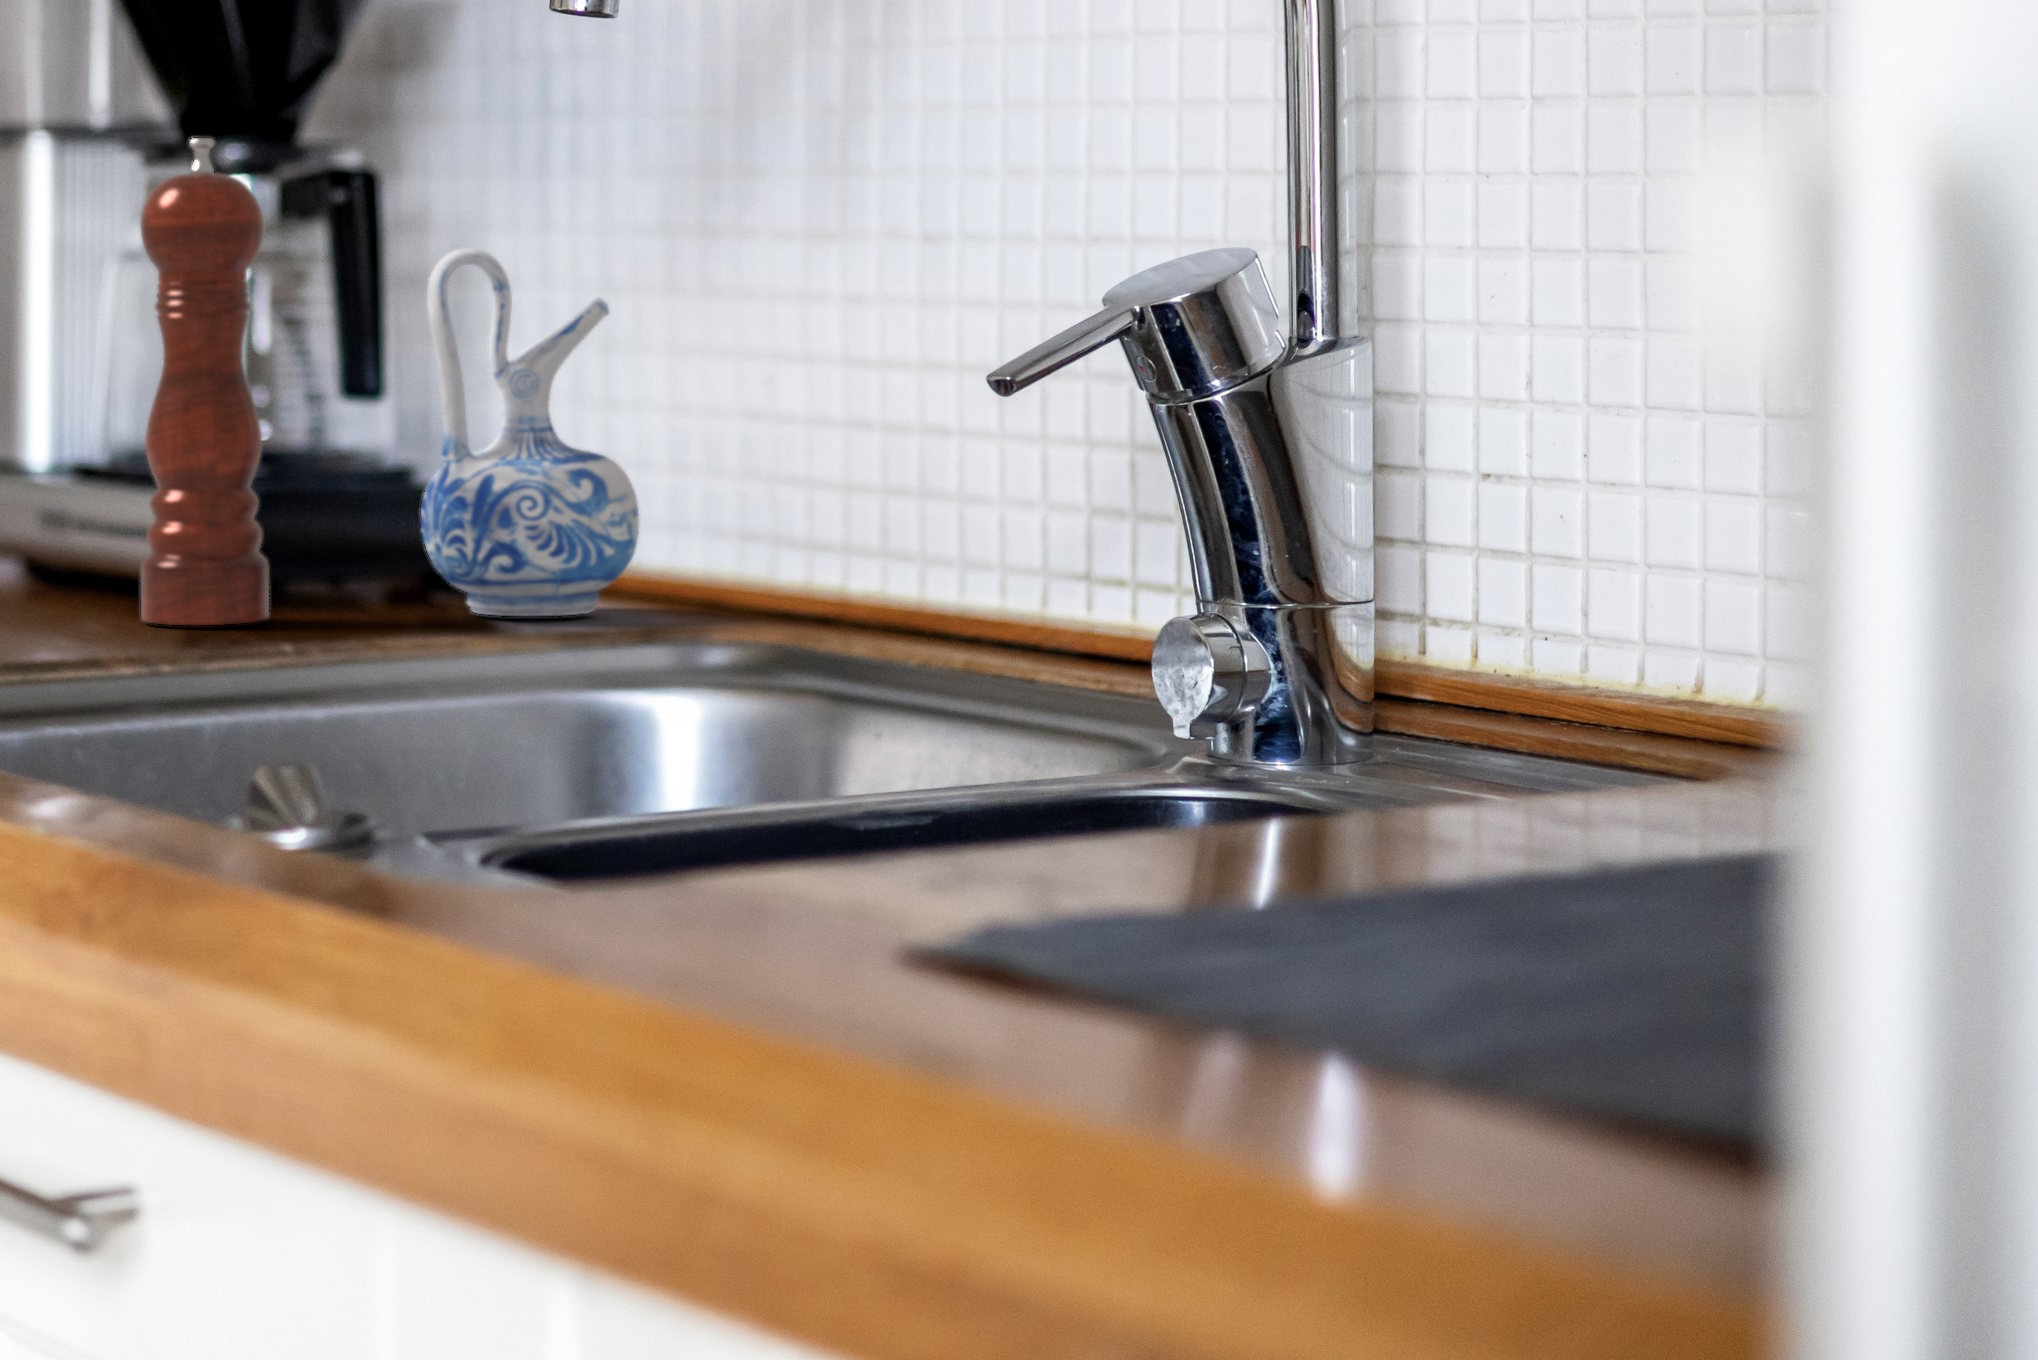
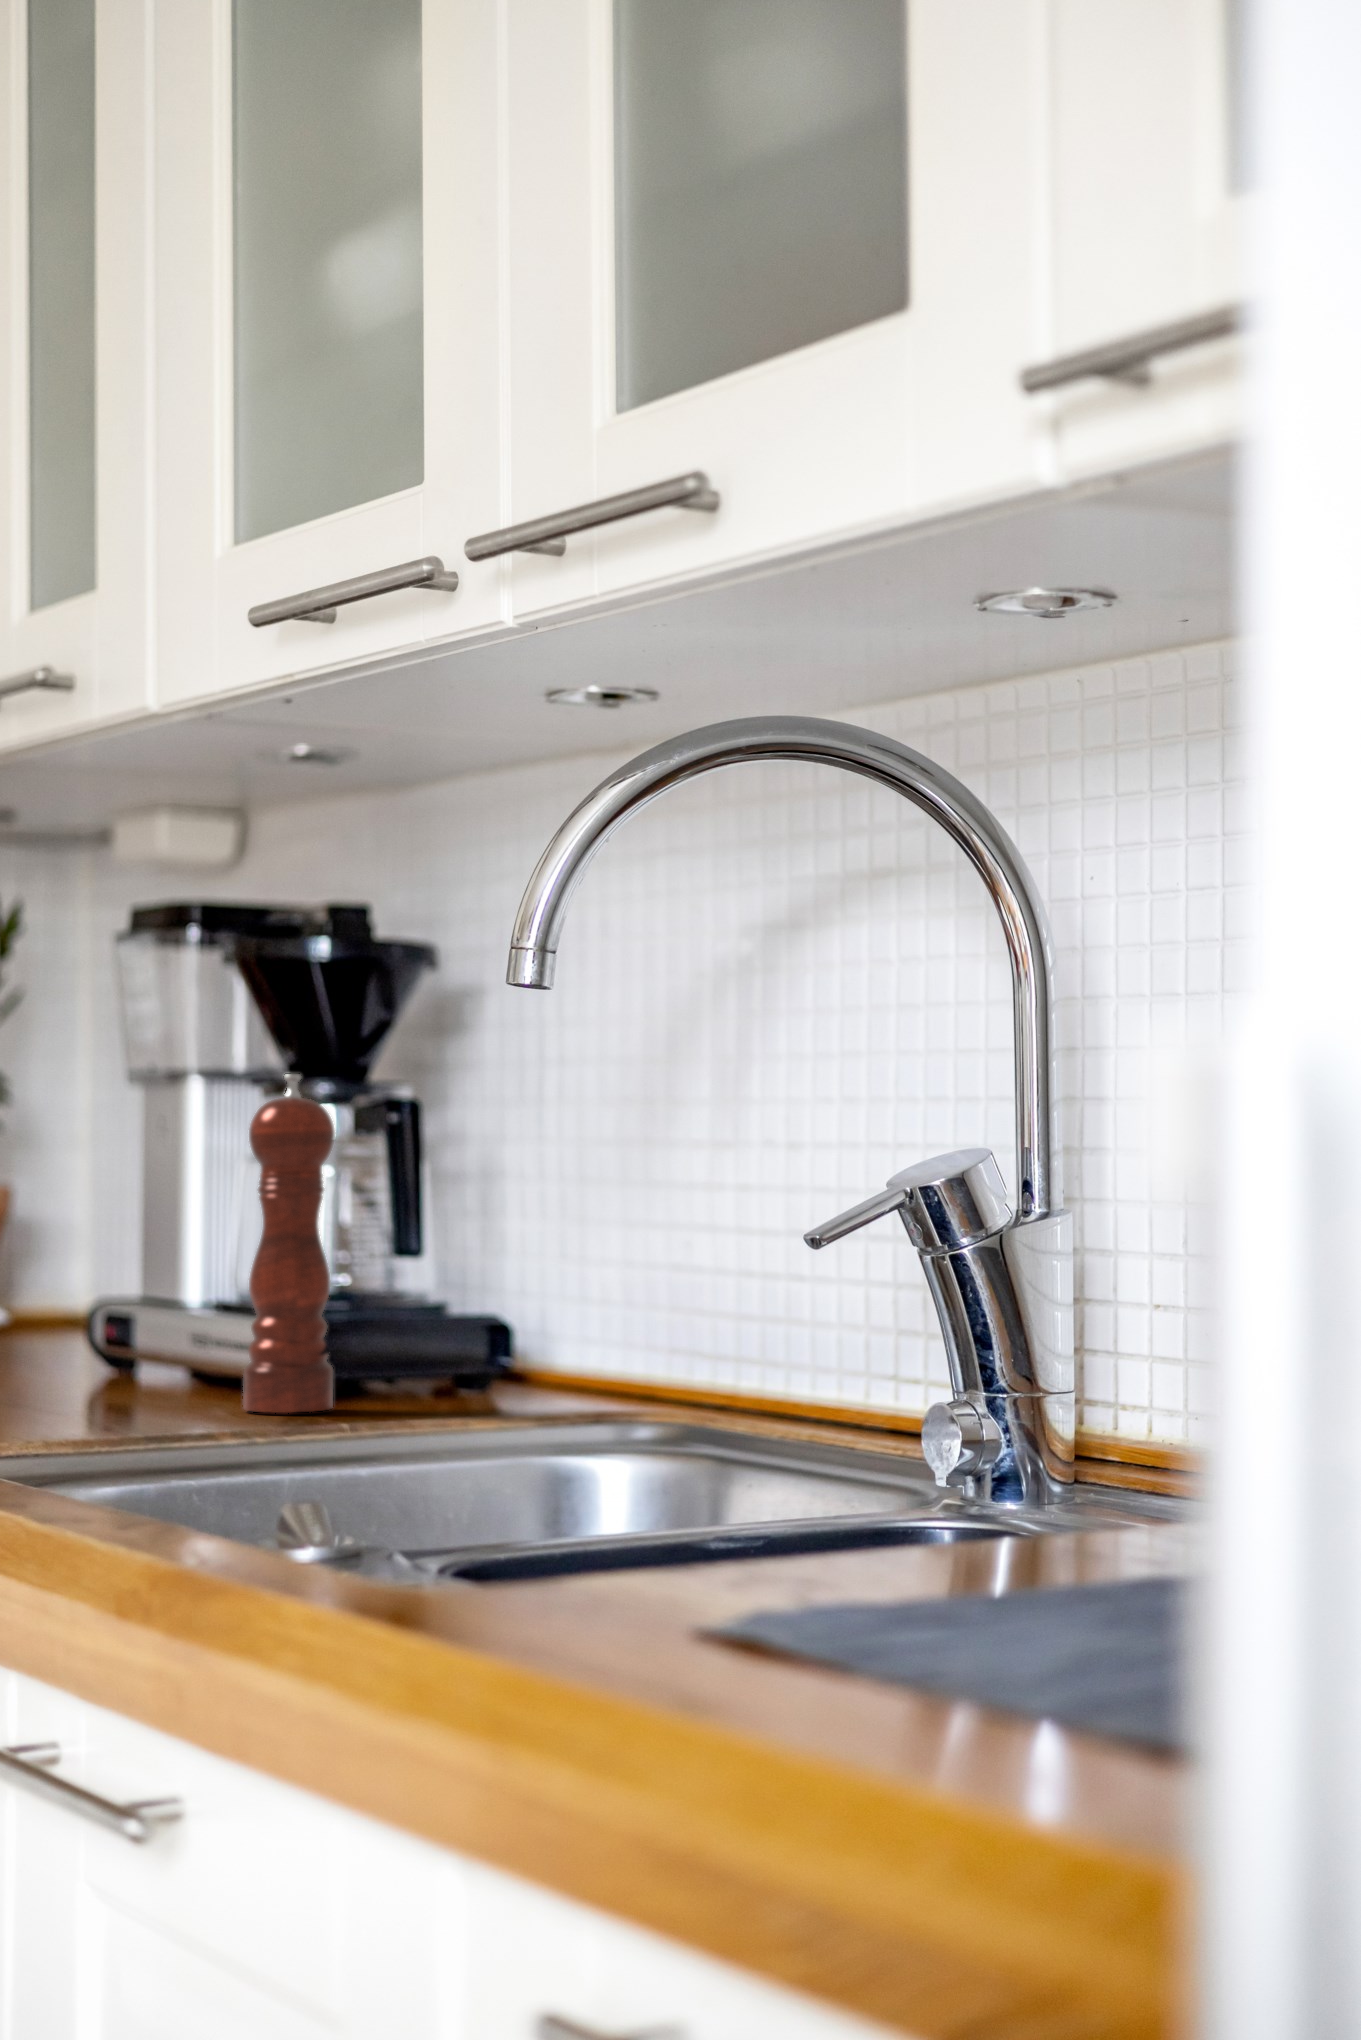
ceramic pitcher: present [421,248,639,616] -> none [444,1151,595,1408]

